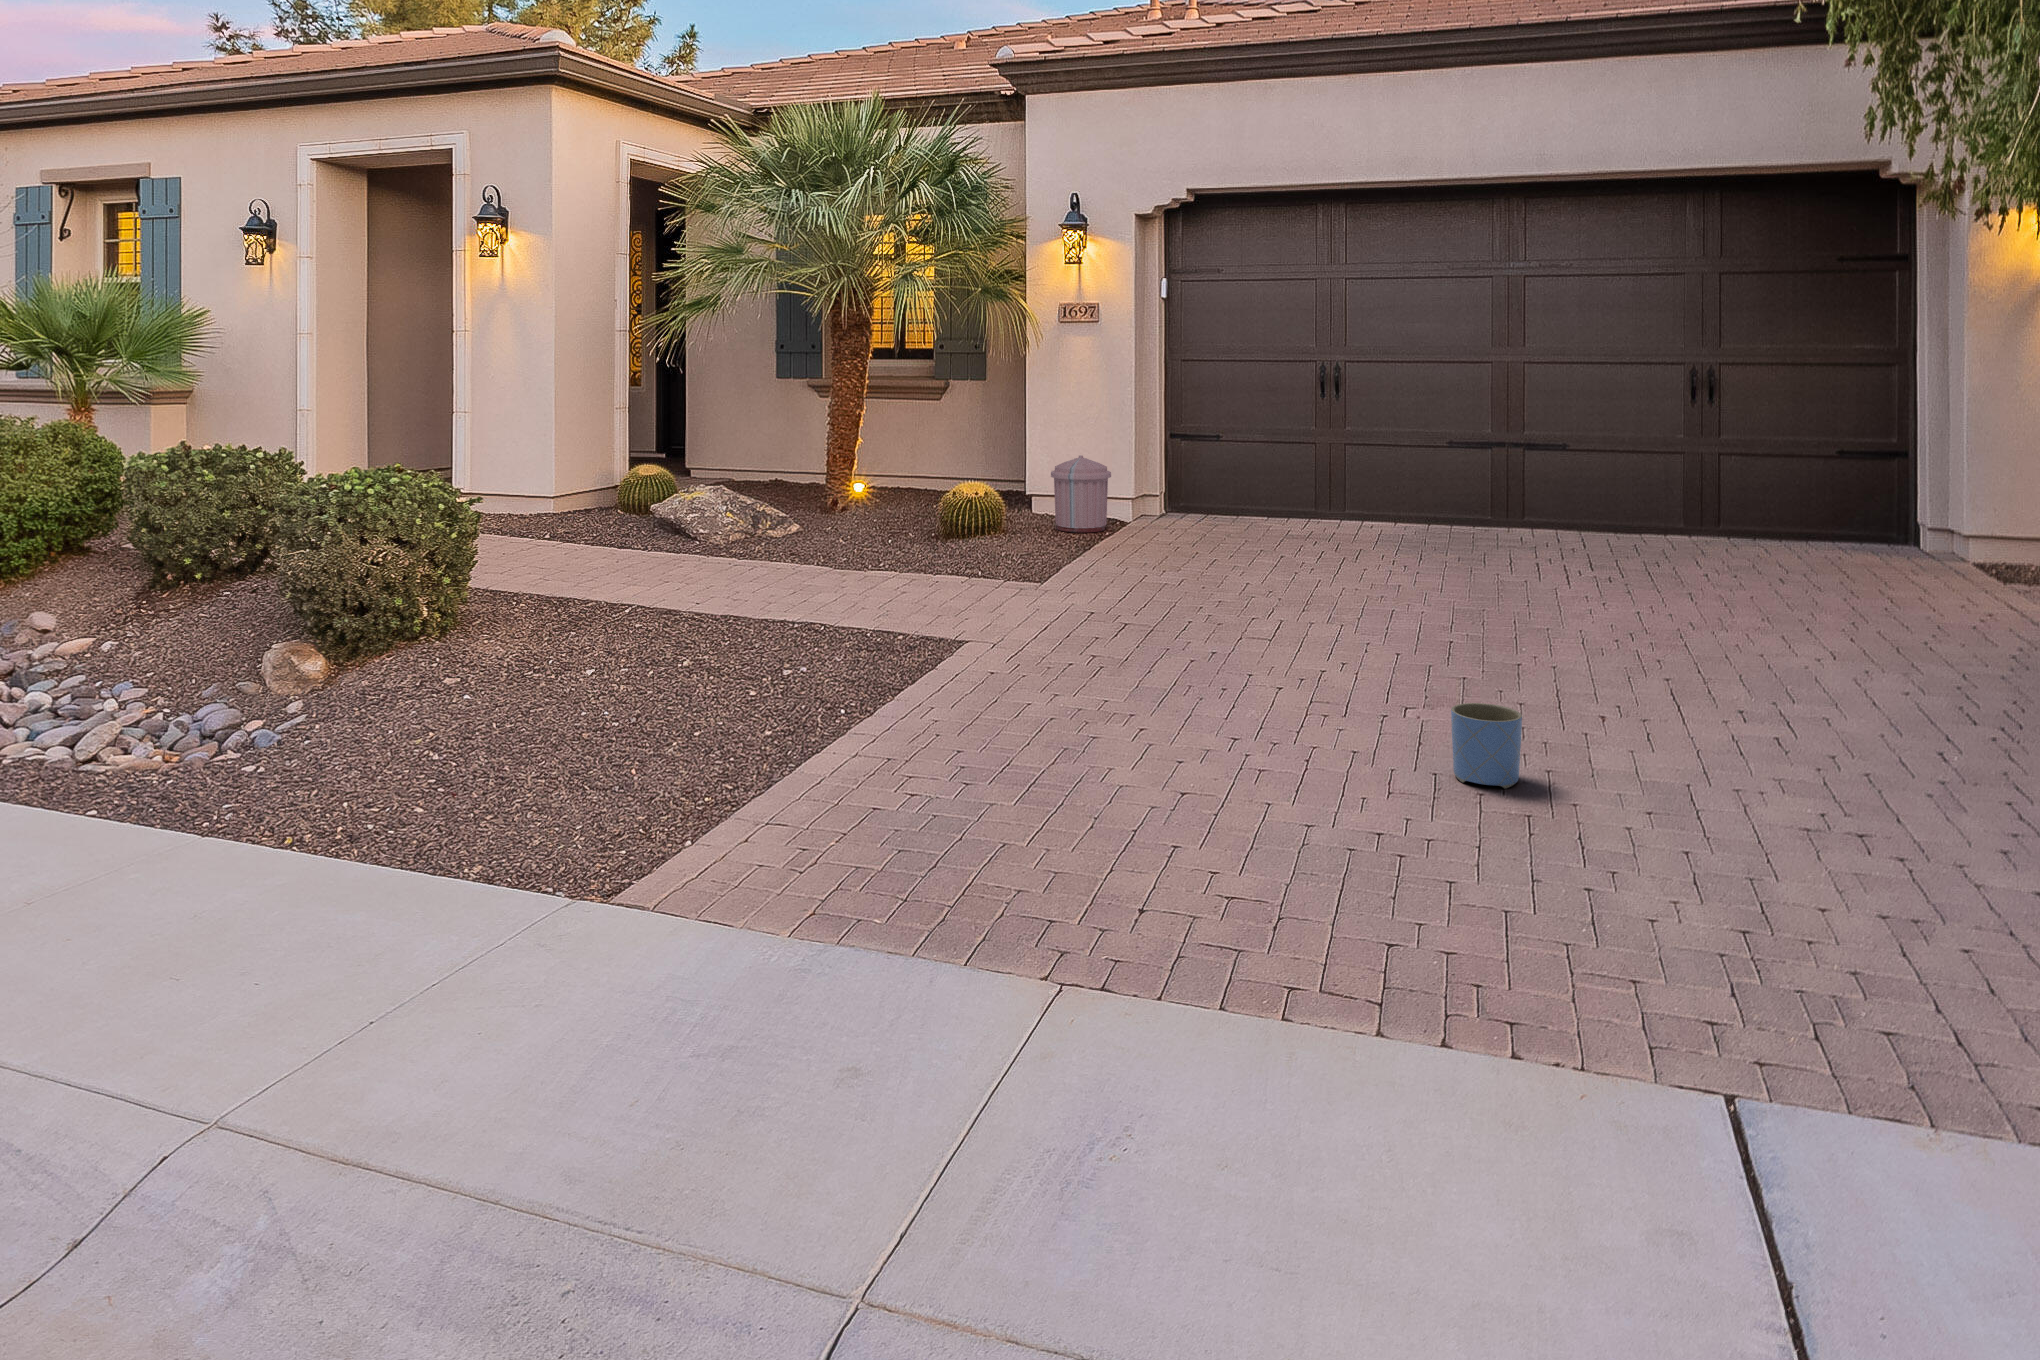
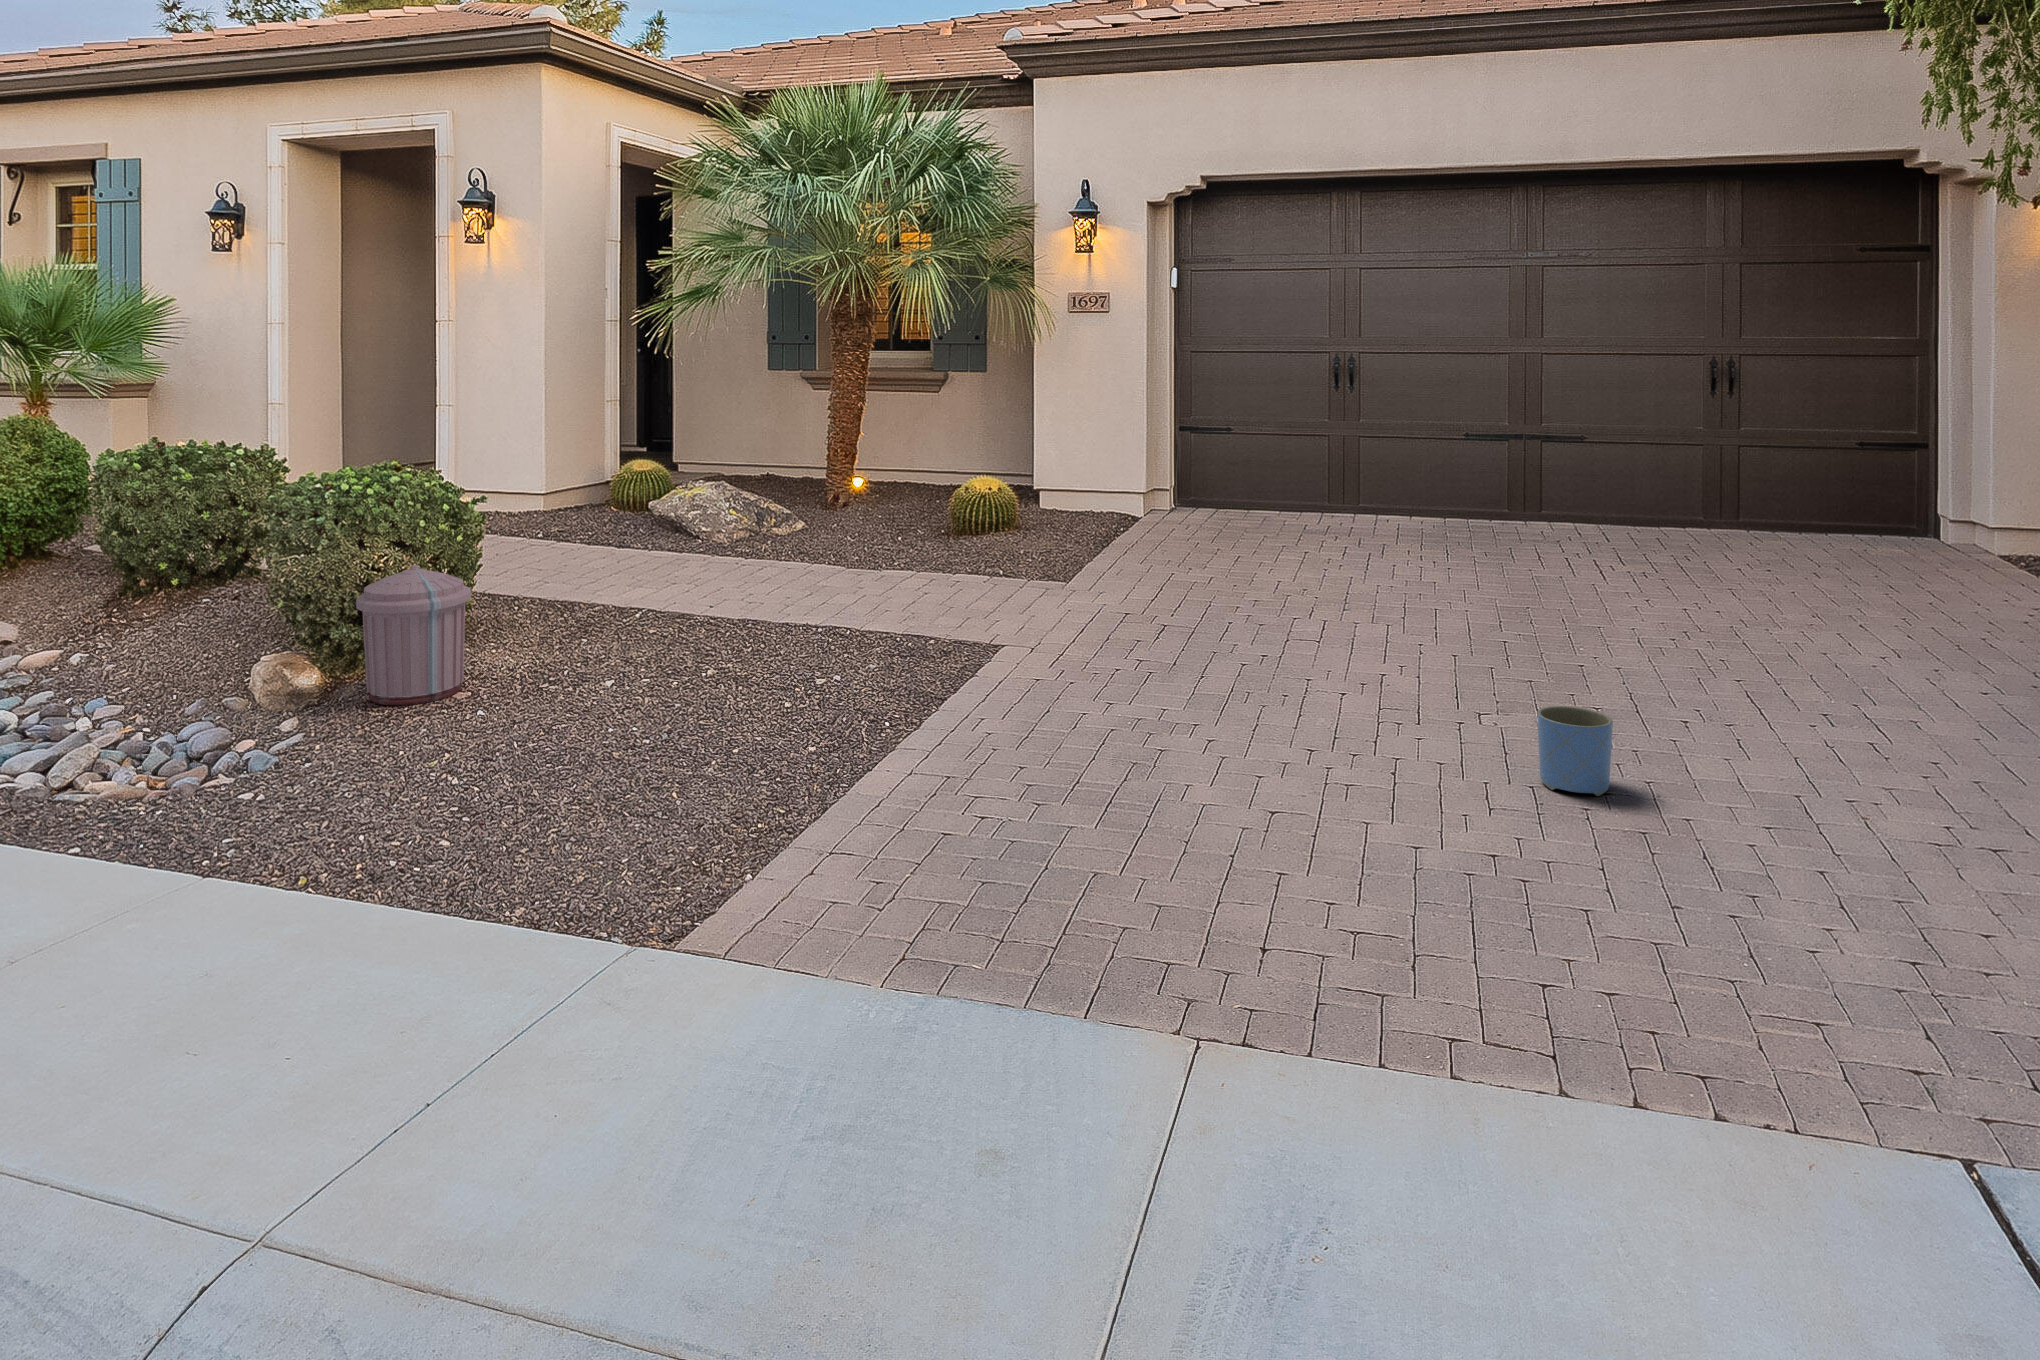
trash can: present [1051,455,1111,532] -> present [356,565,471,705]

